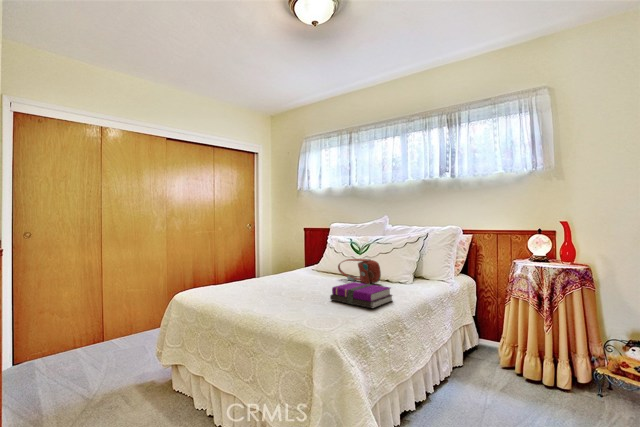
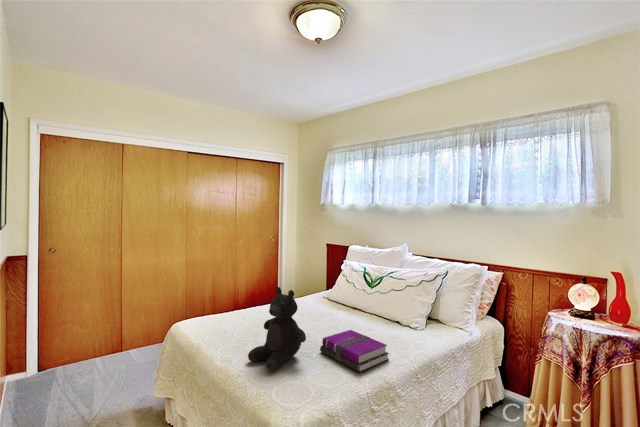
teddy bear: none [267,241,321,313] -> present [248,287,306,370]
handbag: present [338,259,381,284] -> none [344,296,387,328]

